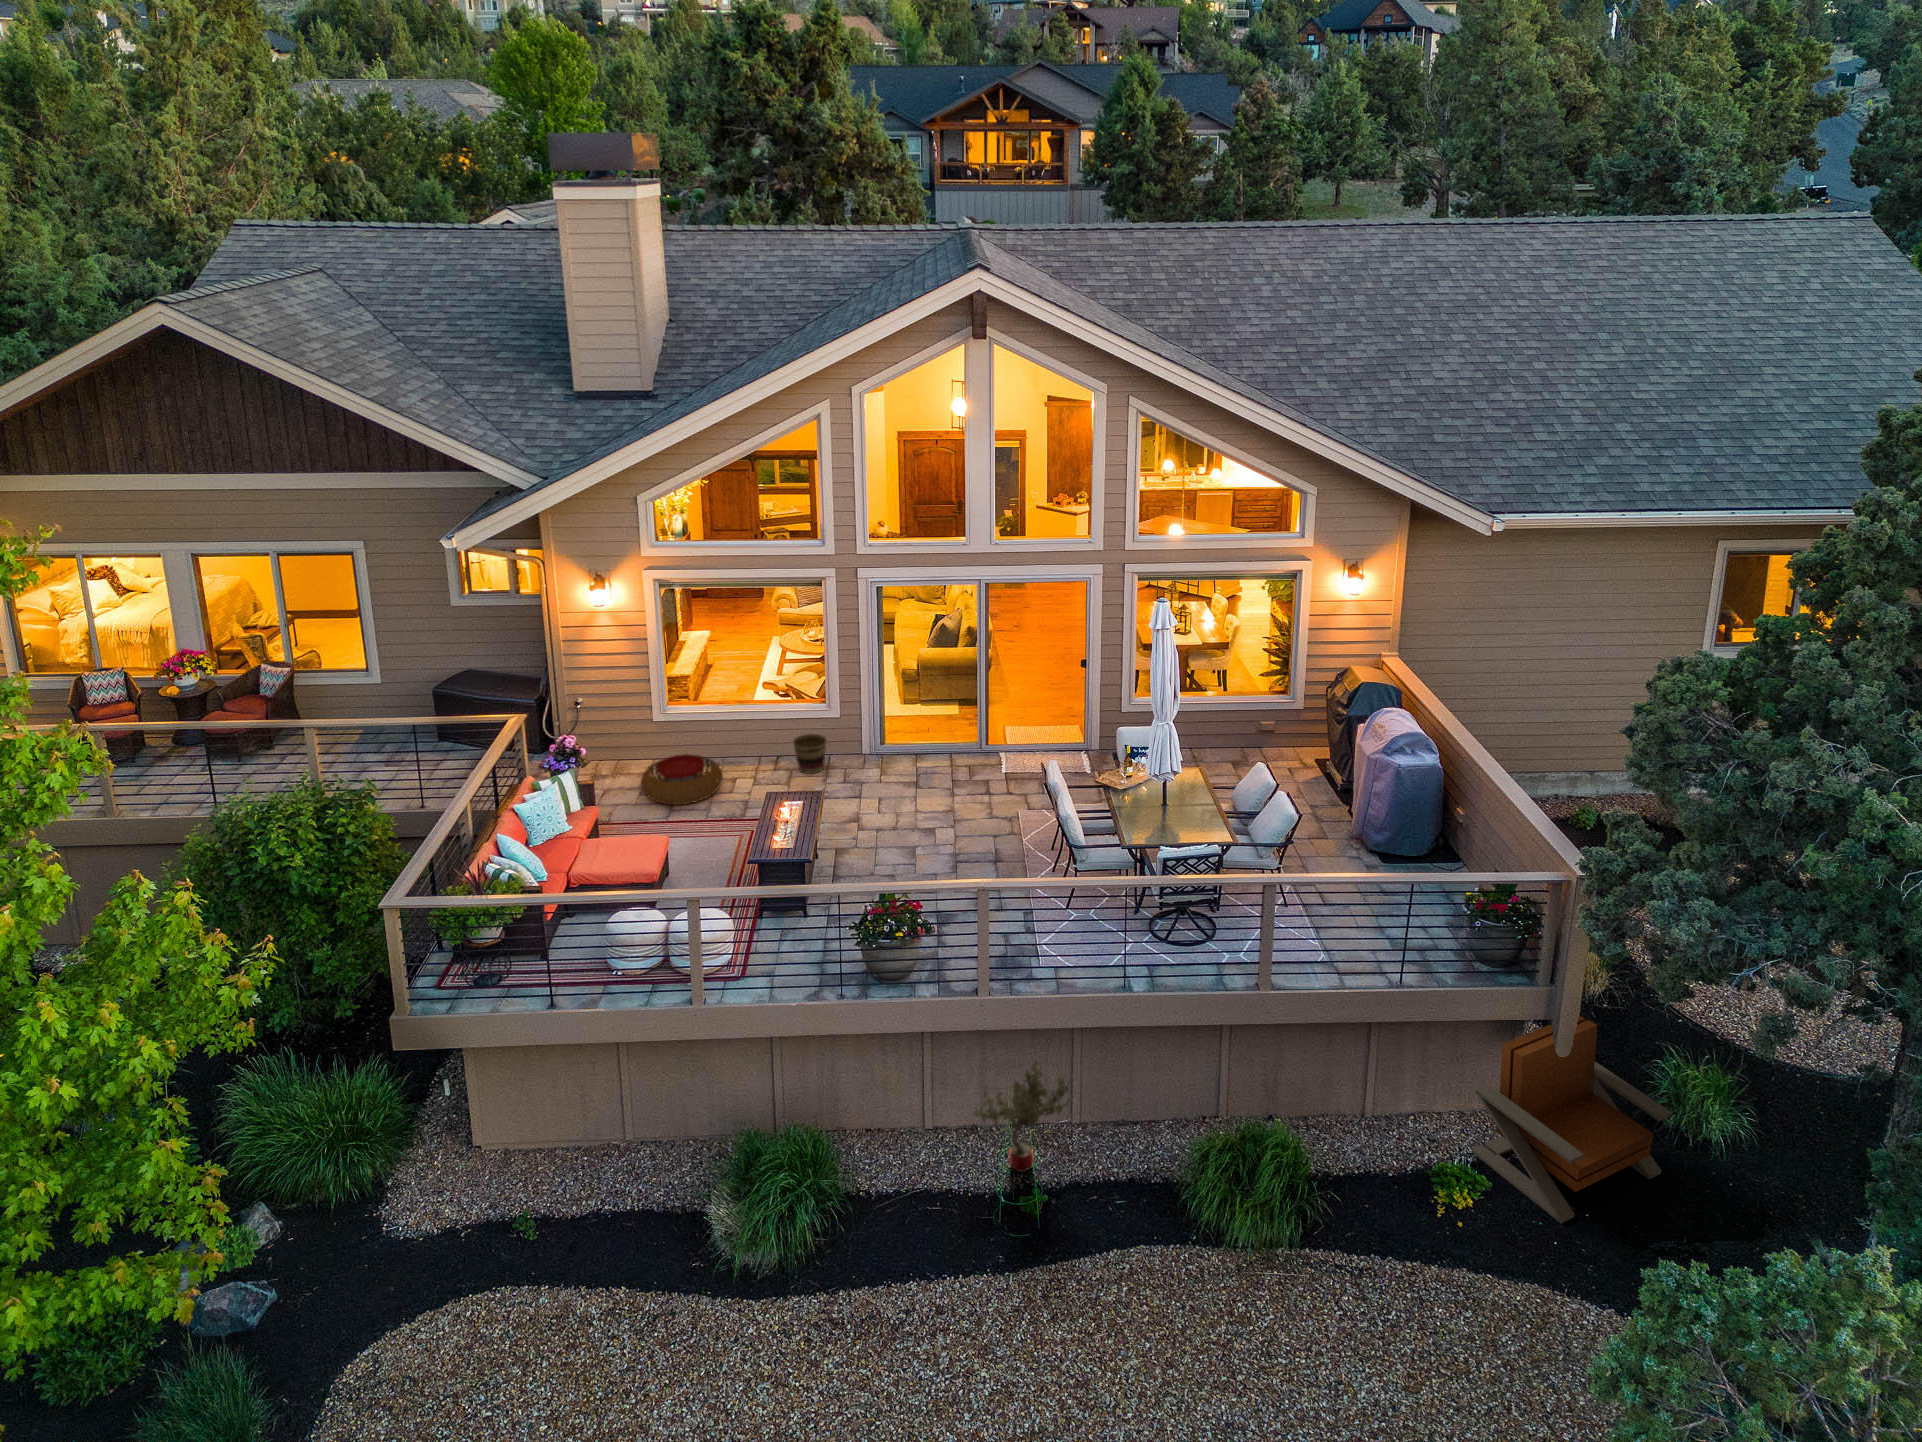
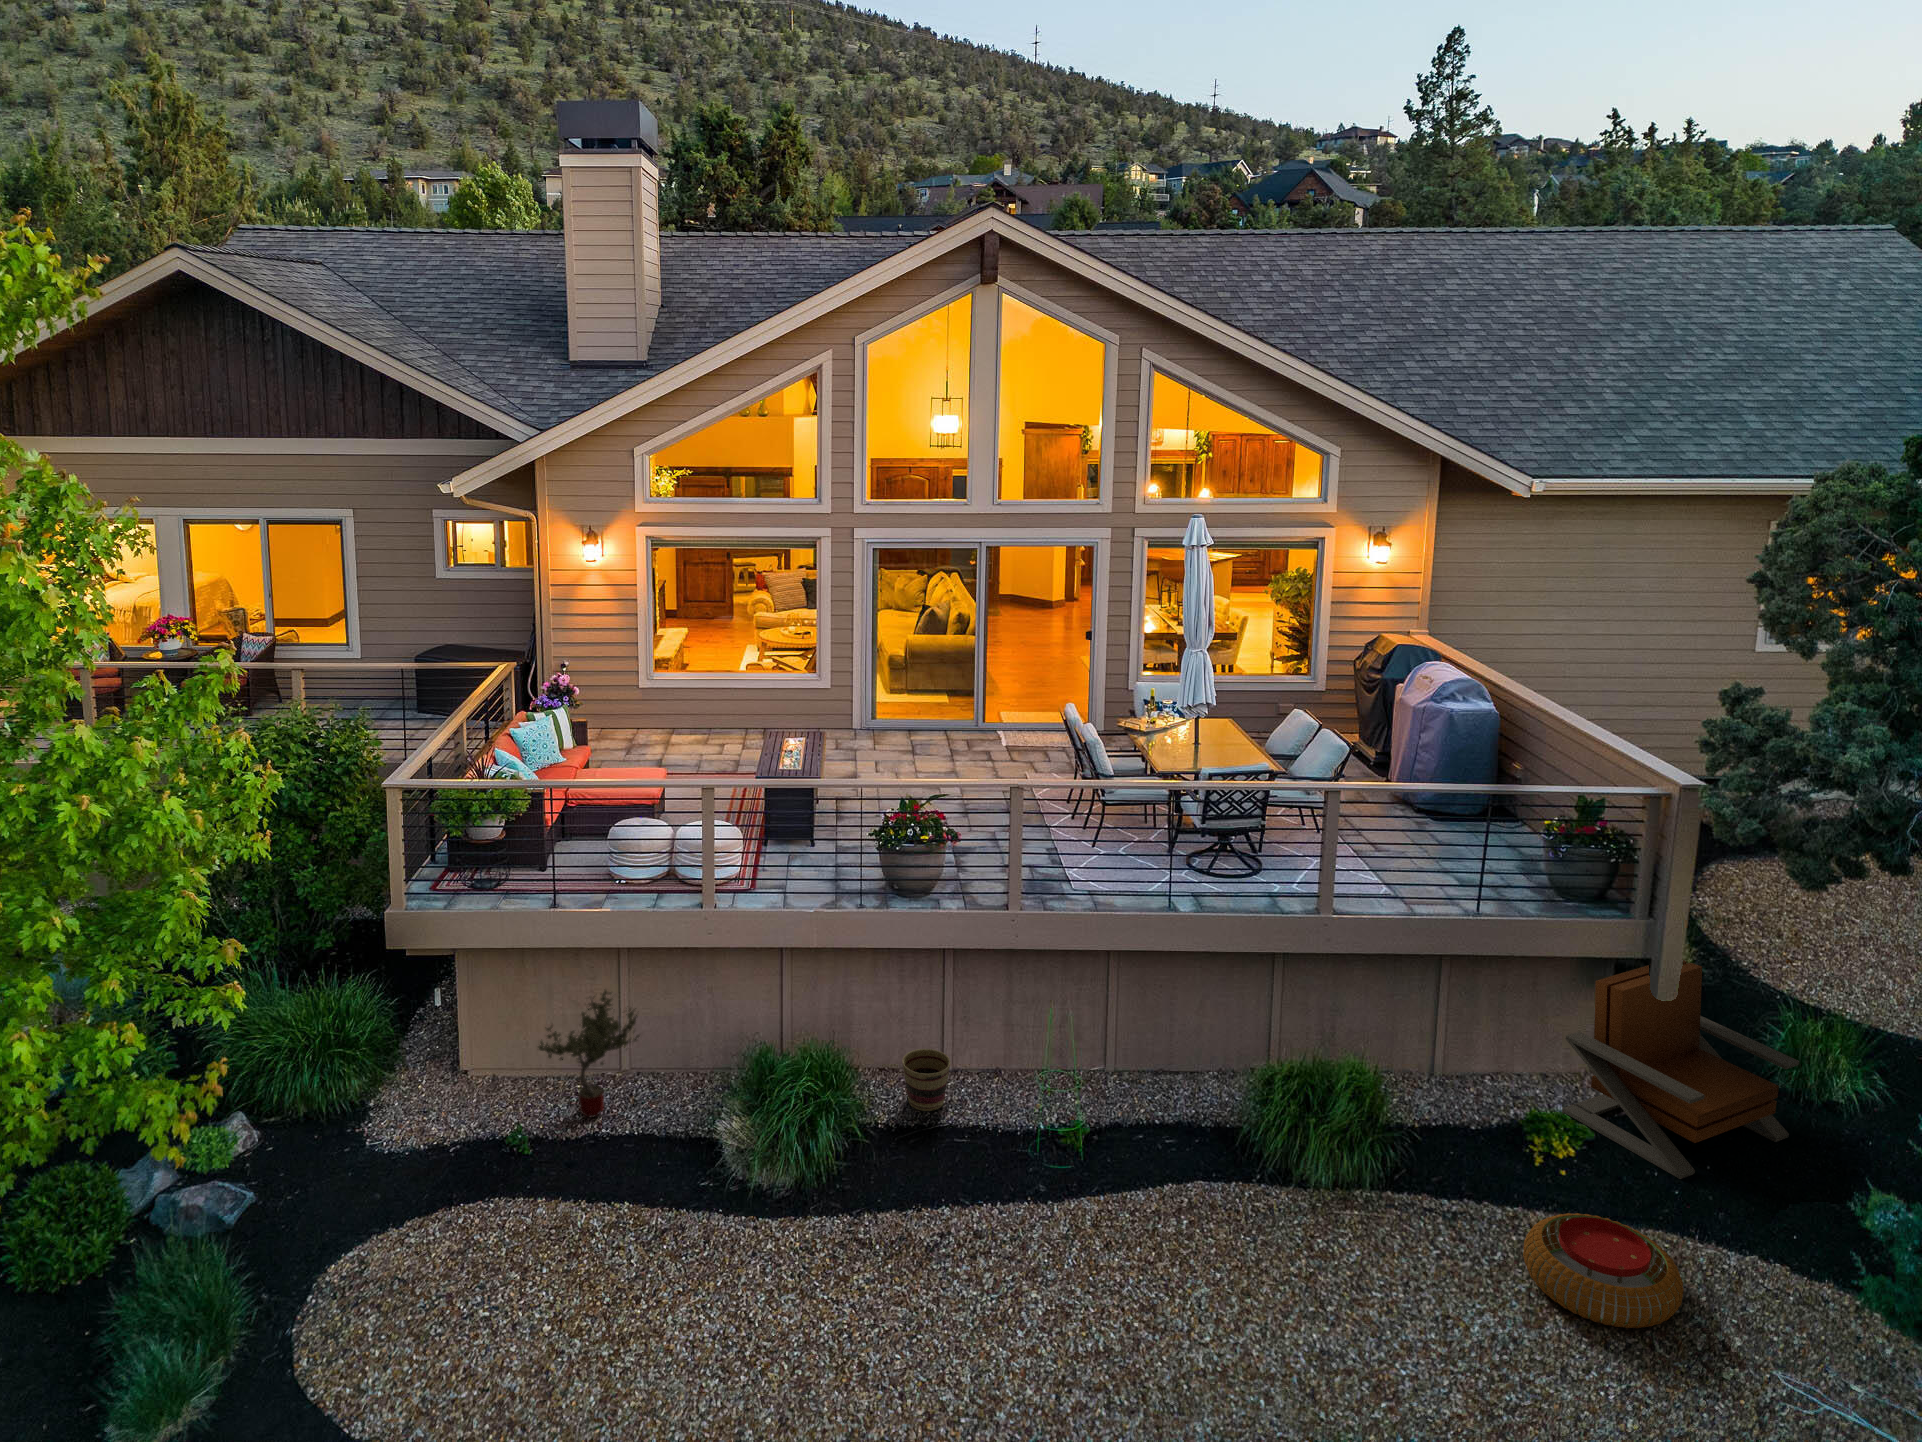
basket: present [793,734,827,774] -> present [902,1049,950,1111]
pouf: present [641,754,723,805] -> present [1523,1213,1684,1328]
potted tree: present [973,1061,1070,1172] -> present [538,990,639,1117]

